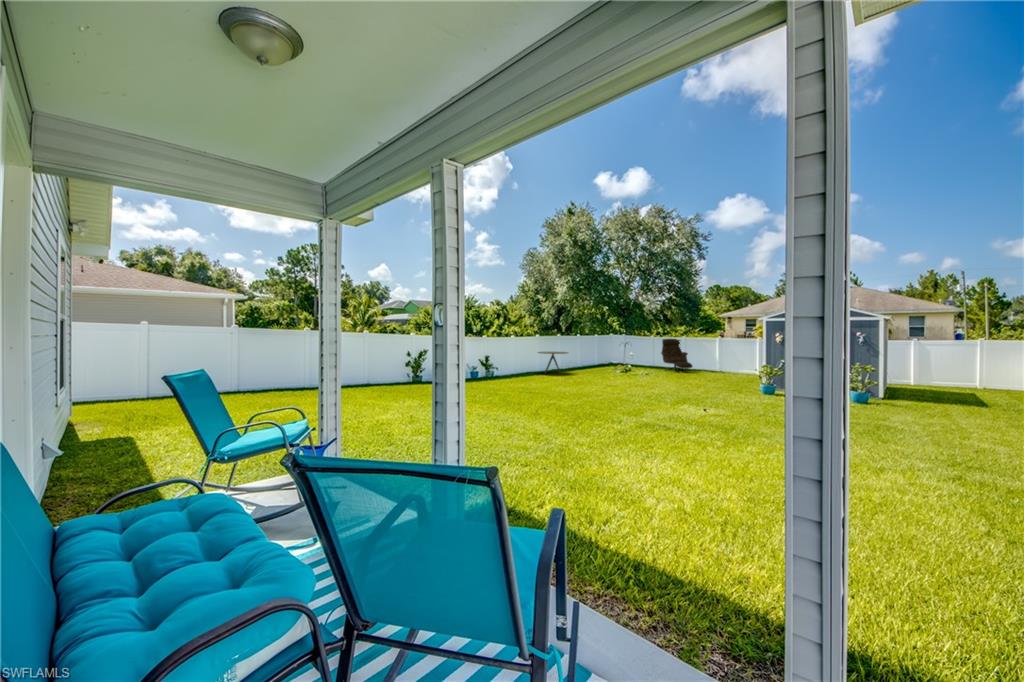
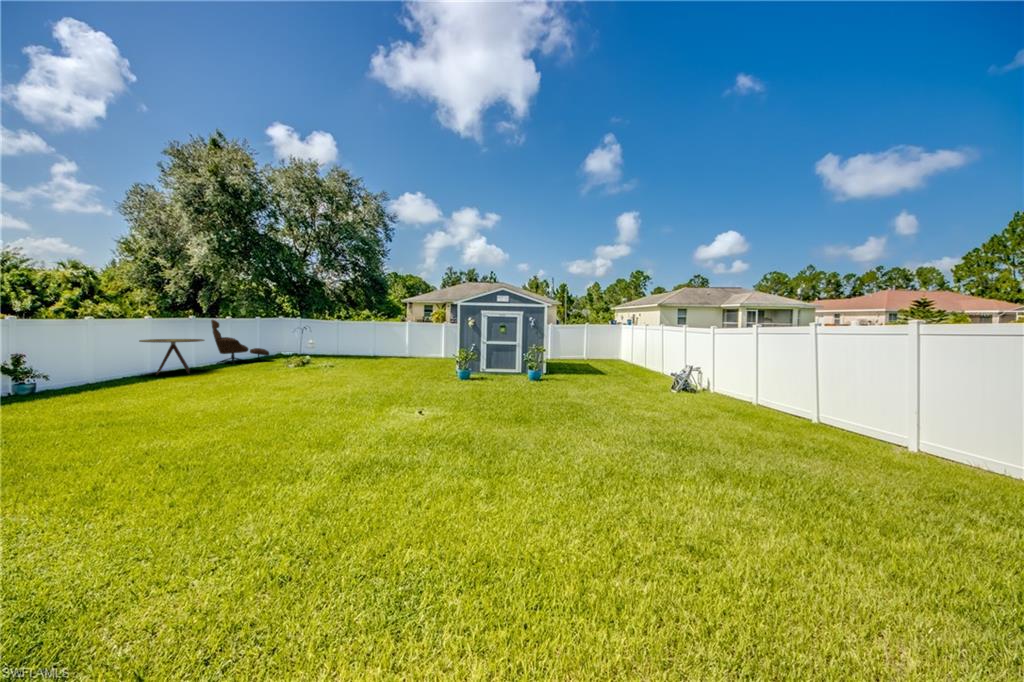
lounge chair: present [661,339,692,372] -> present [211,320,269,364]

